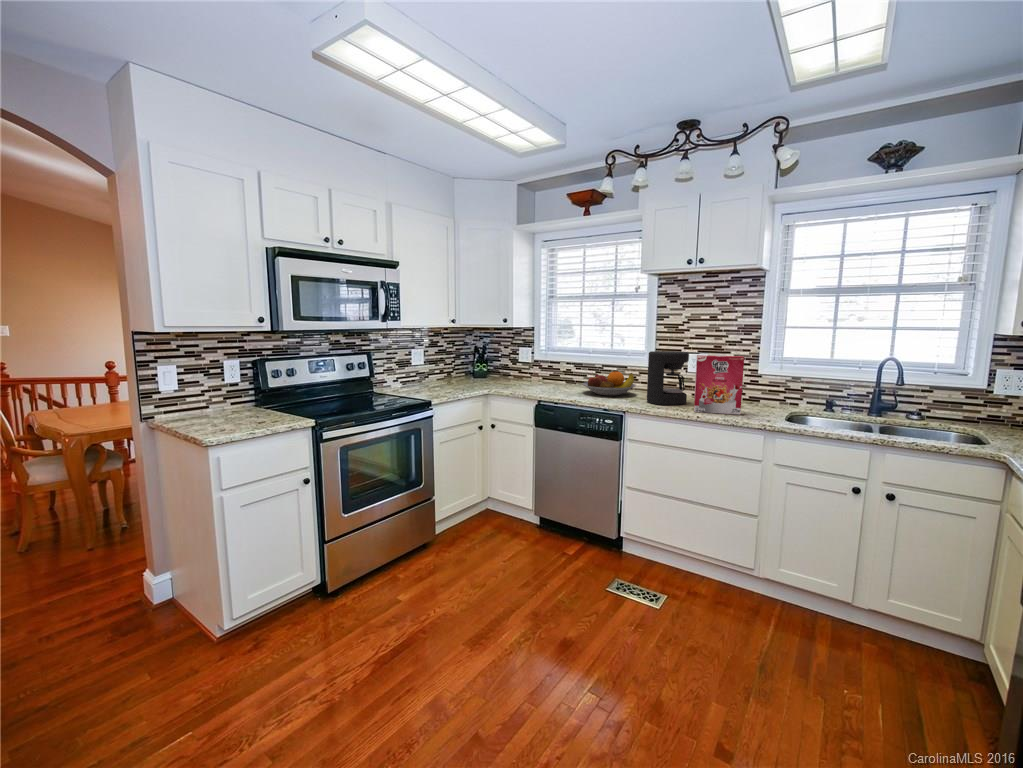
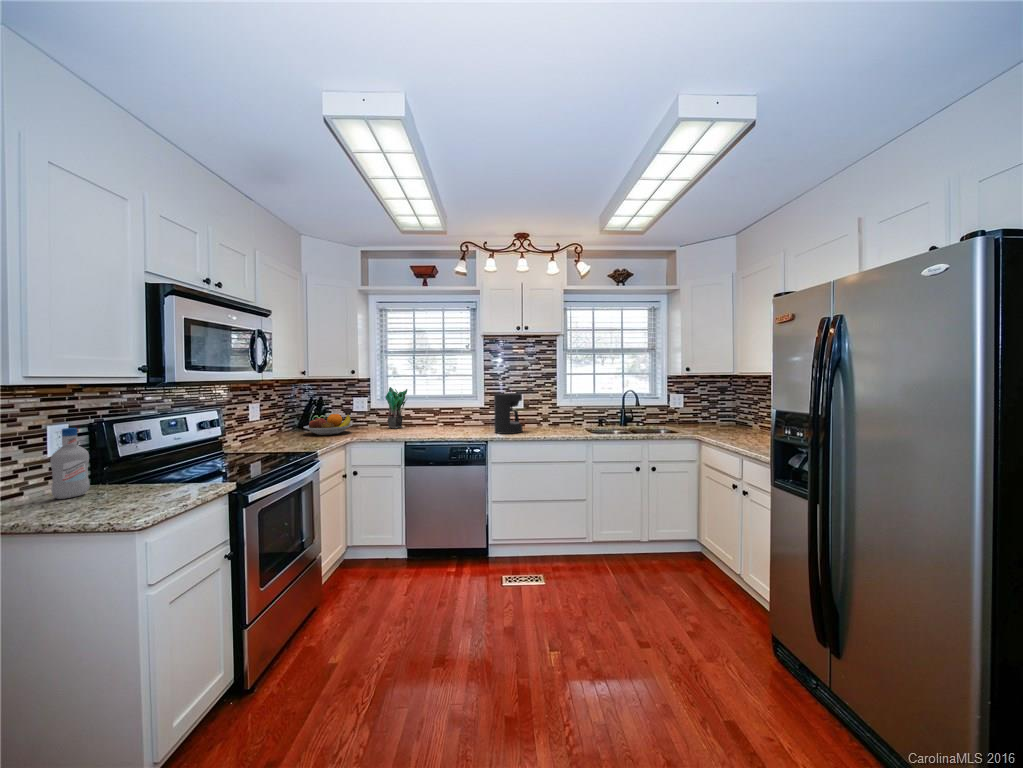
potted plant: none [542,337,568,384] -> present [386,387,407,428]
cereal box: present [694,355,744,415] -> none [534,394,566,435]
bottle: none [213,364,239,415] -> present [51,428,90,499]
fruit bowl: present [582,371,636,396] -> present [304,414,353,435]

